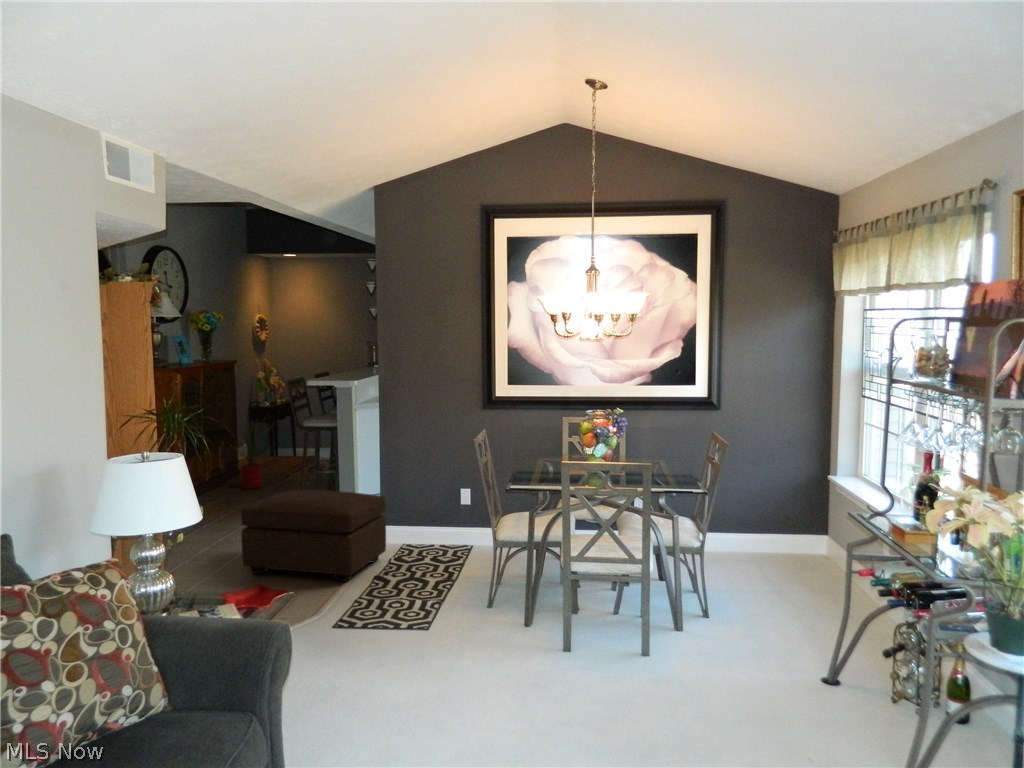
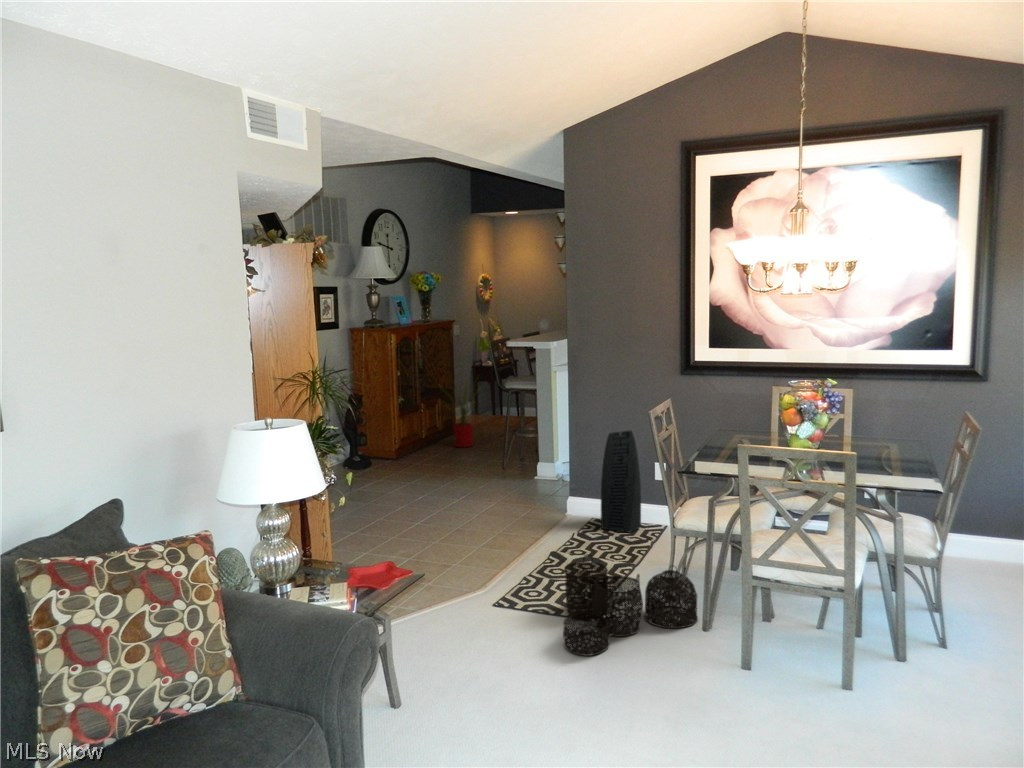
air purifier: none [413,461,448,554] -> present [601,431,641,533]
ottoman: present [241,490,386,581] -> none [422,455,571,555]
woven basket: none [402,571,520,658] -> present [563,555,698,656]

